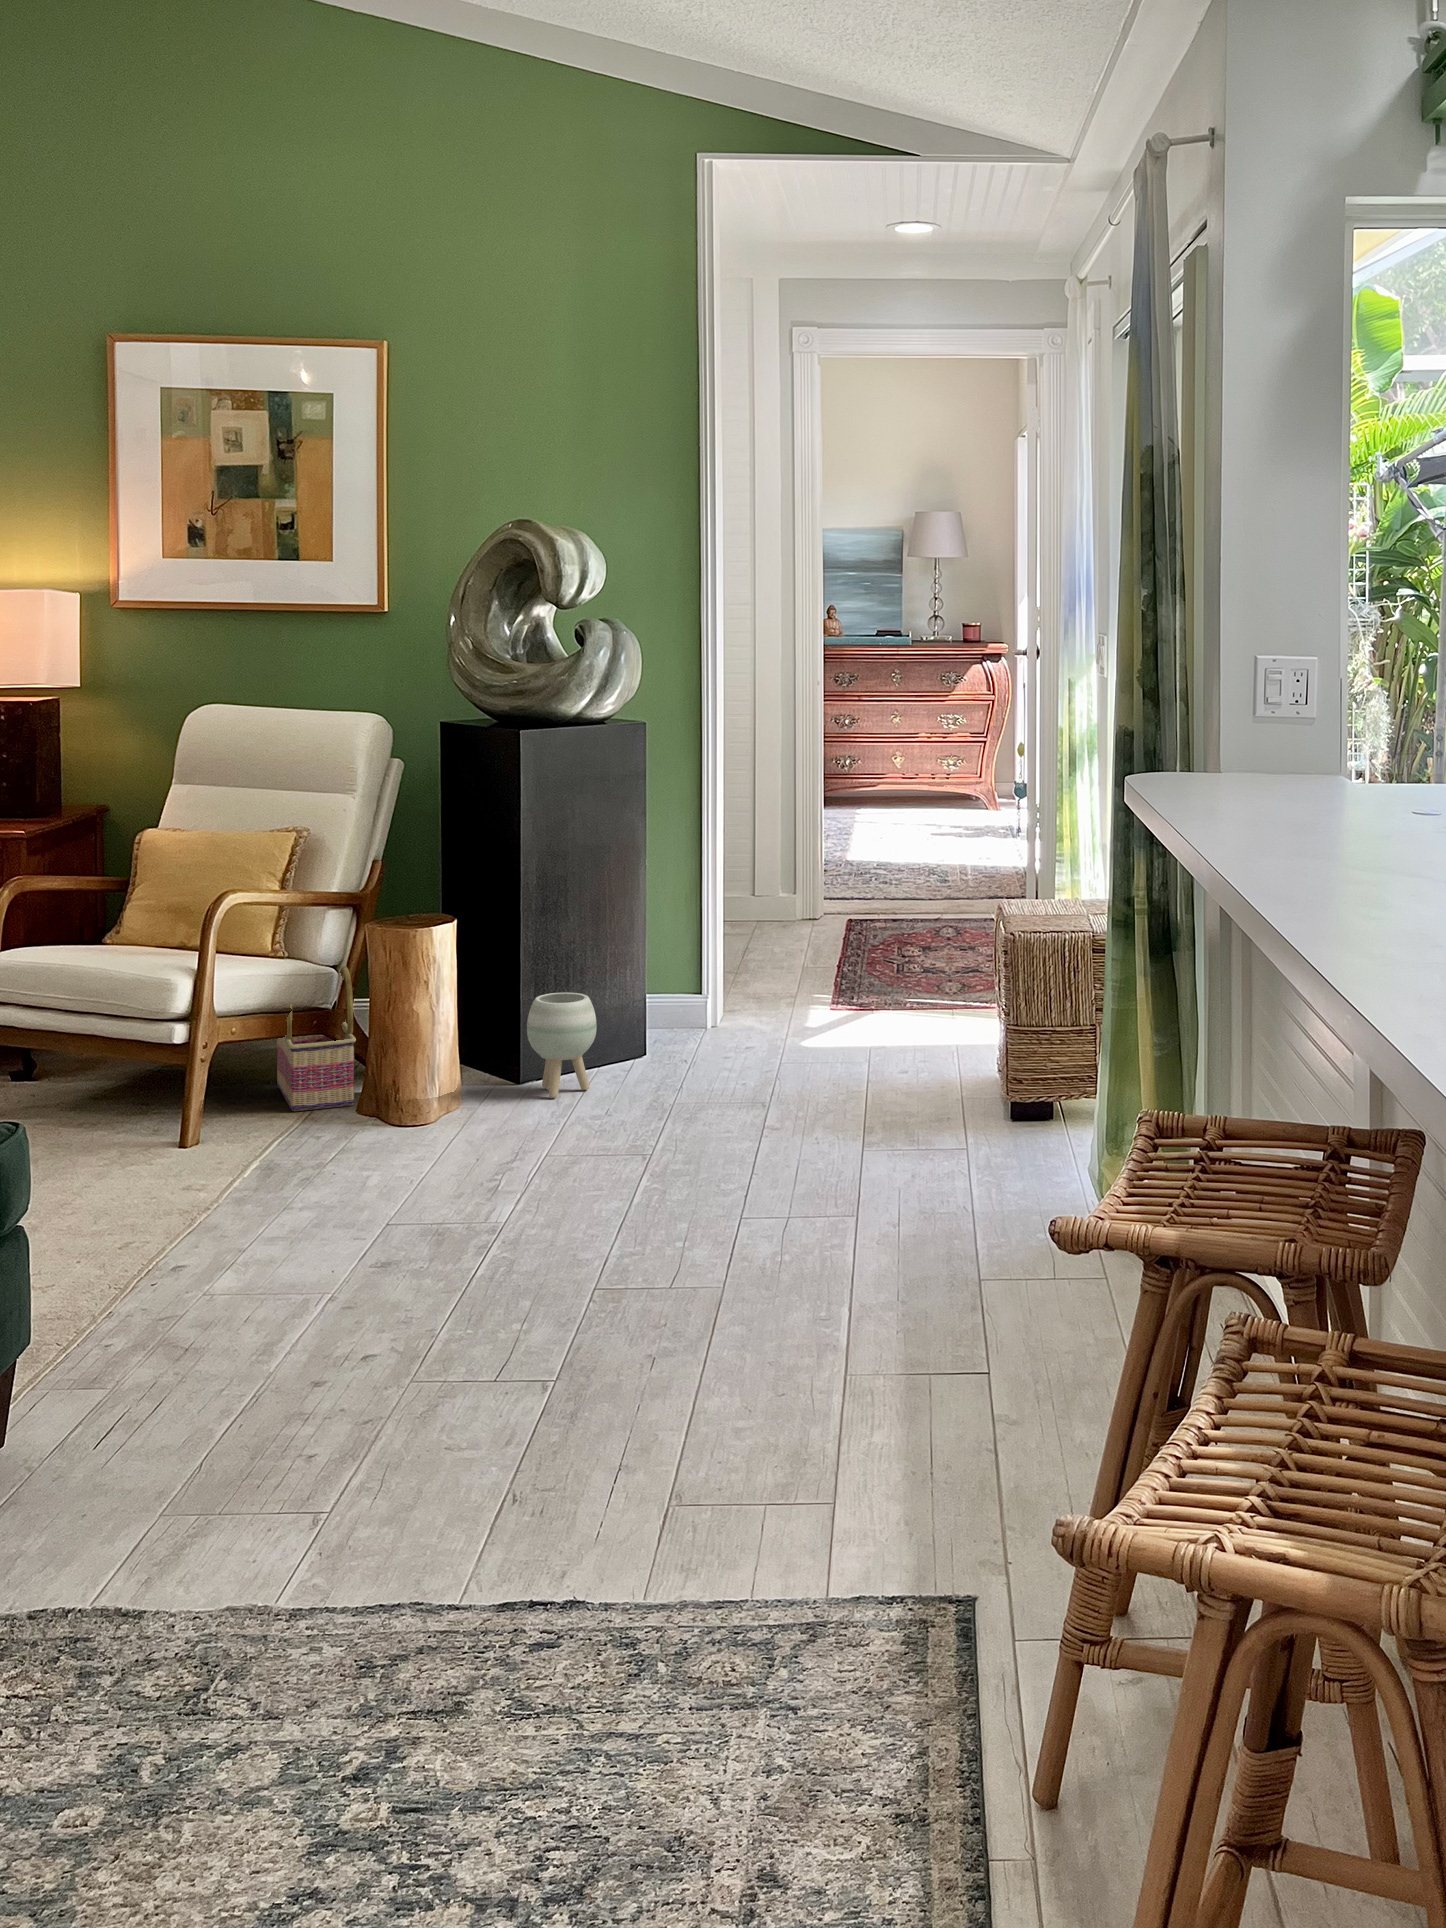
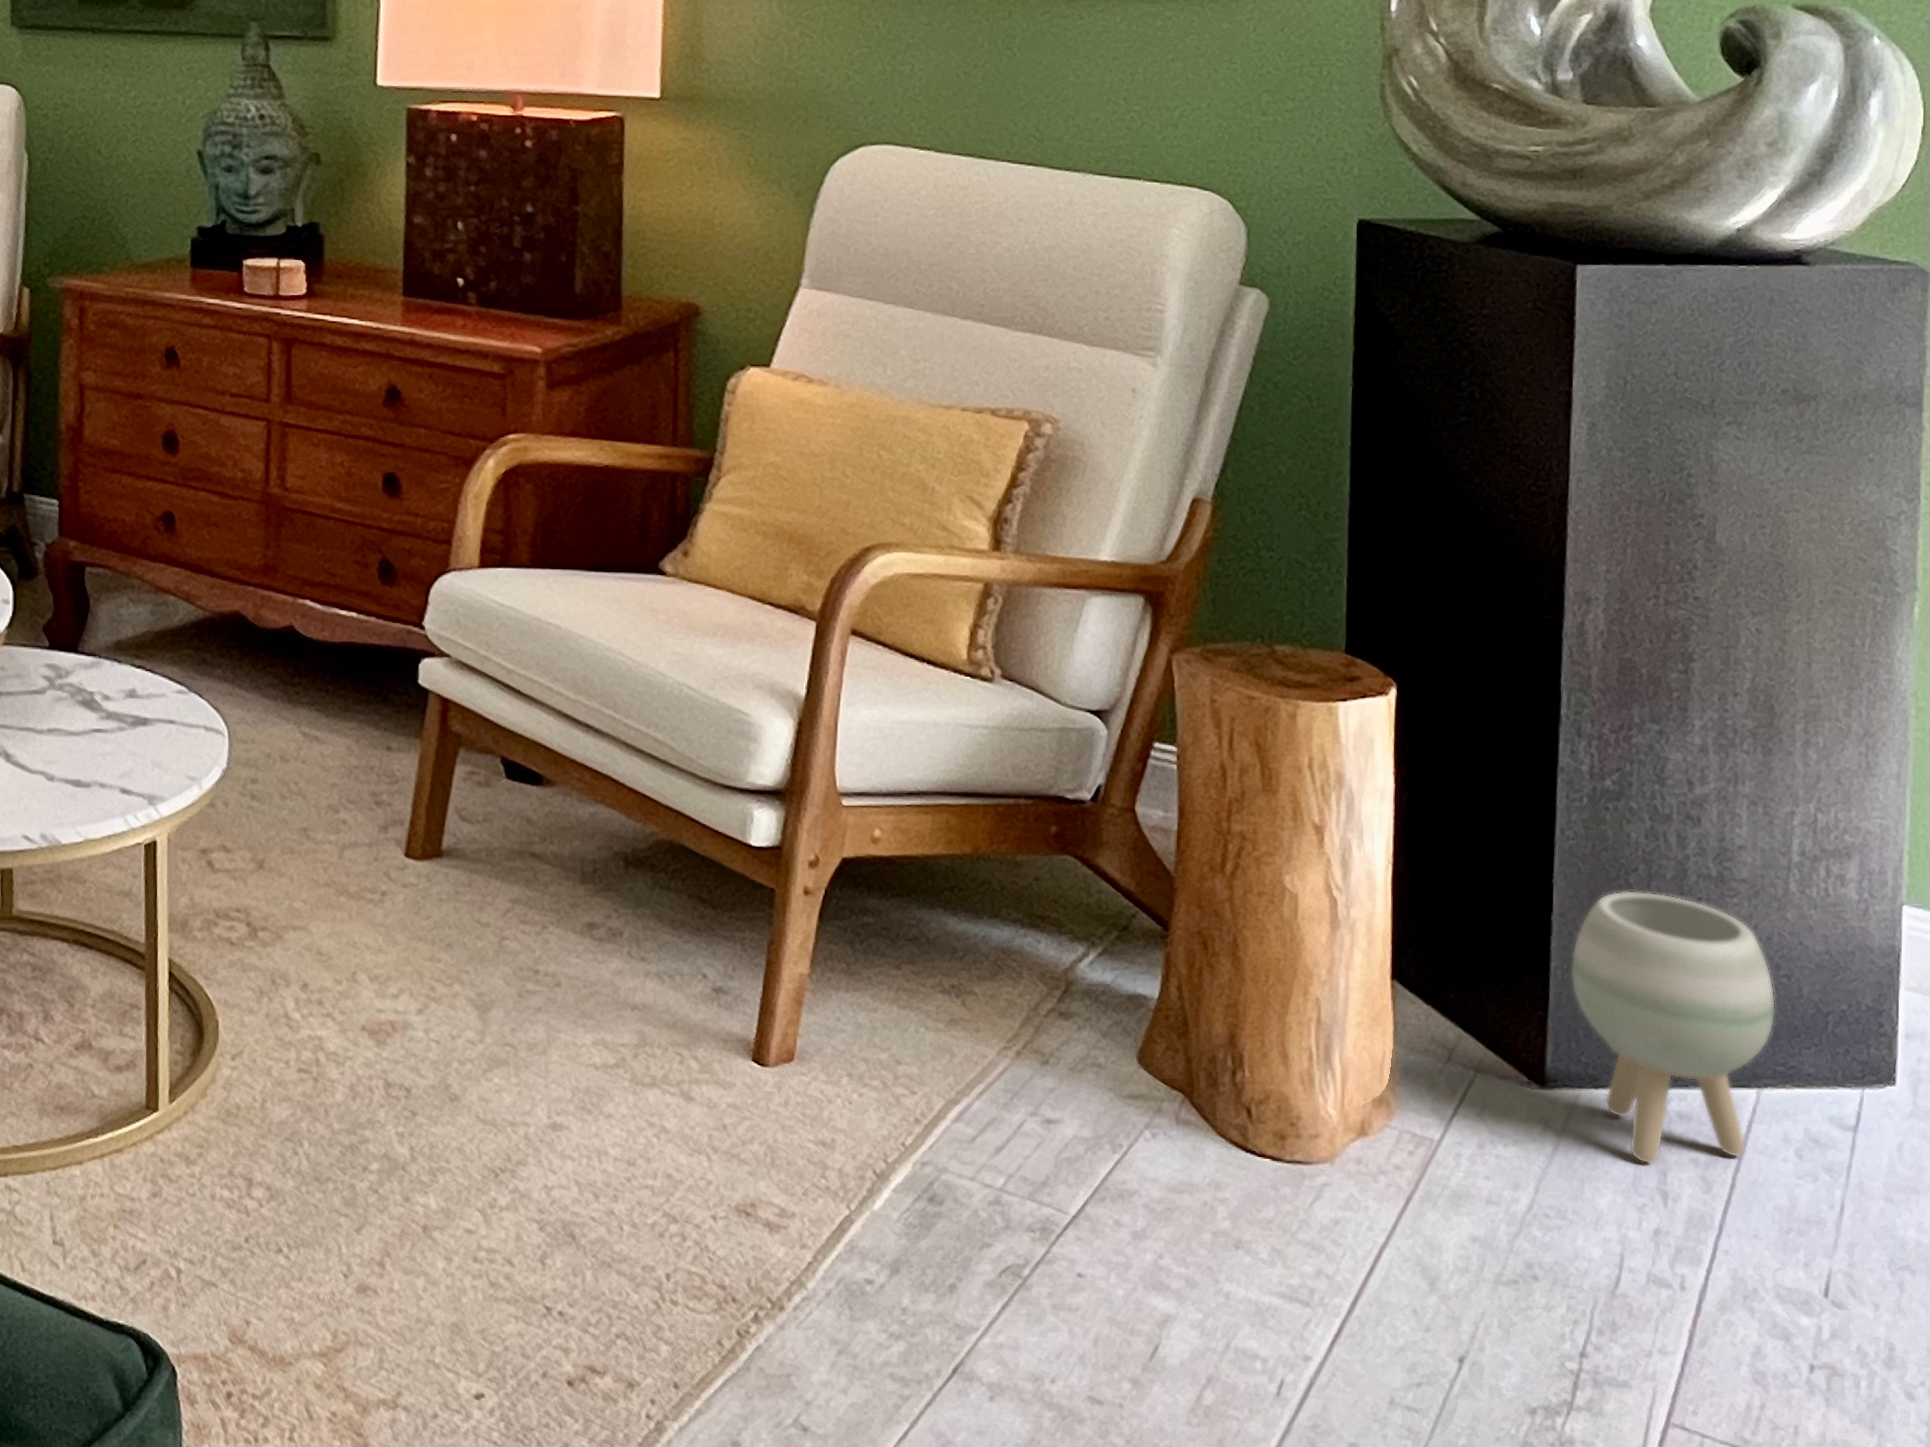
basket: present [277,966,356,1111] -> none [973,706,1143,1034]

